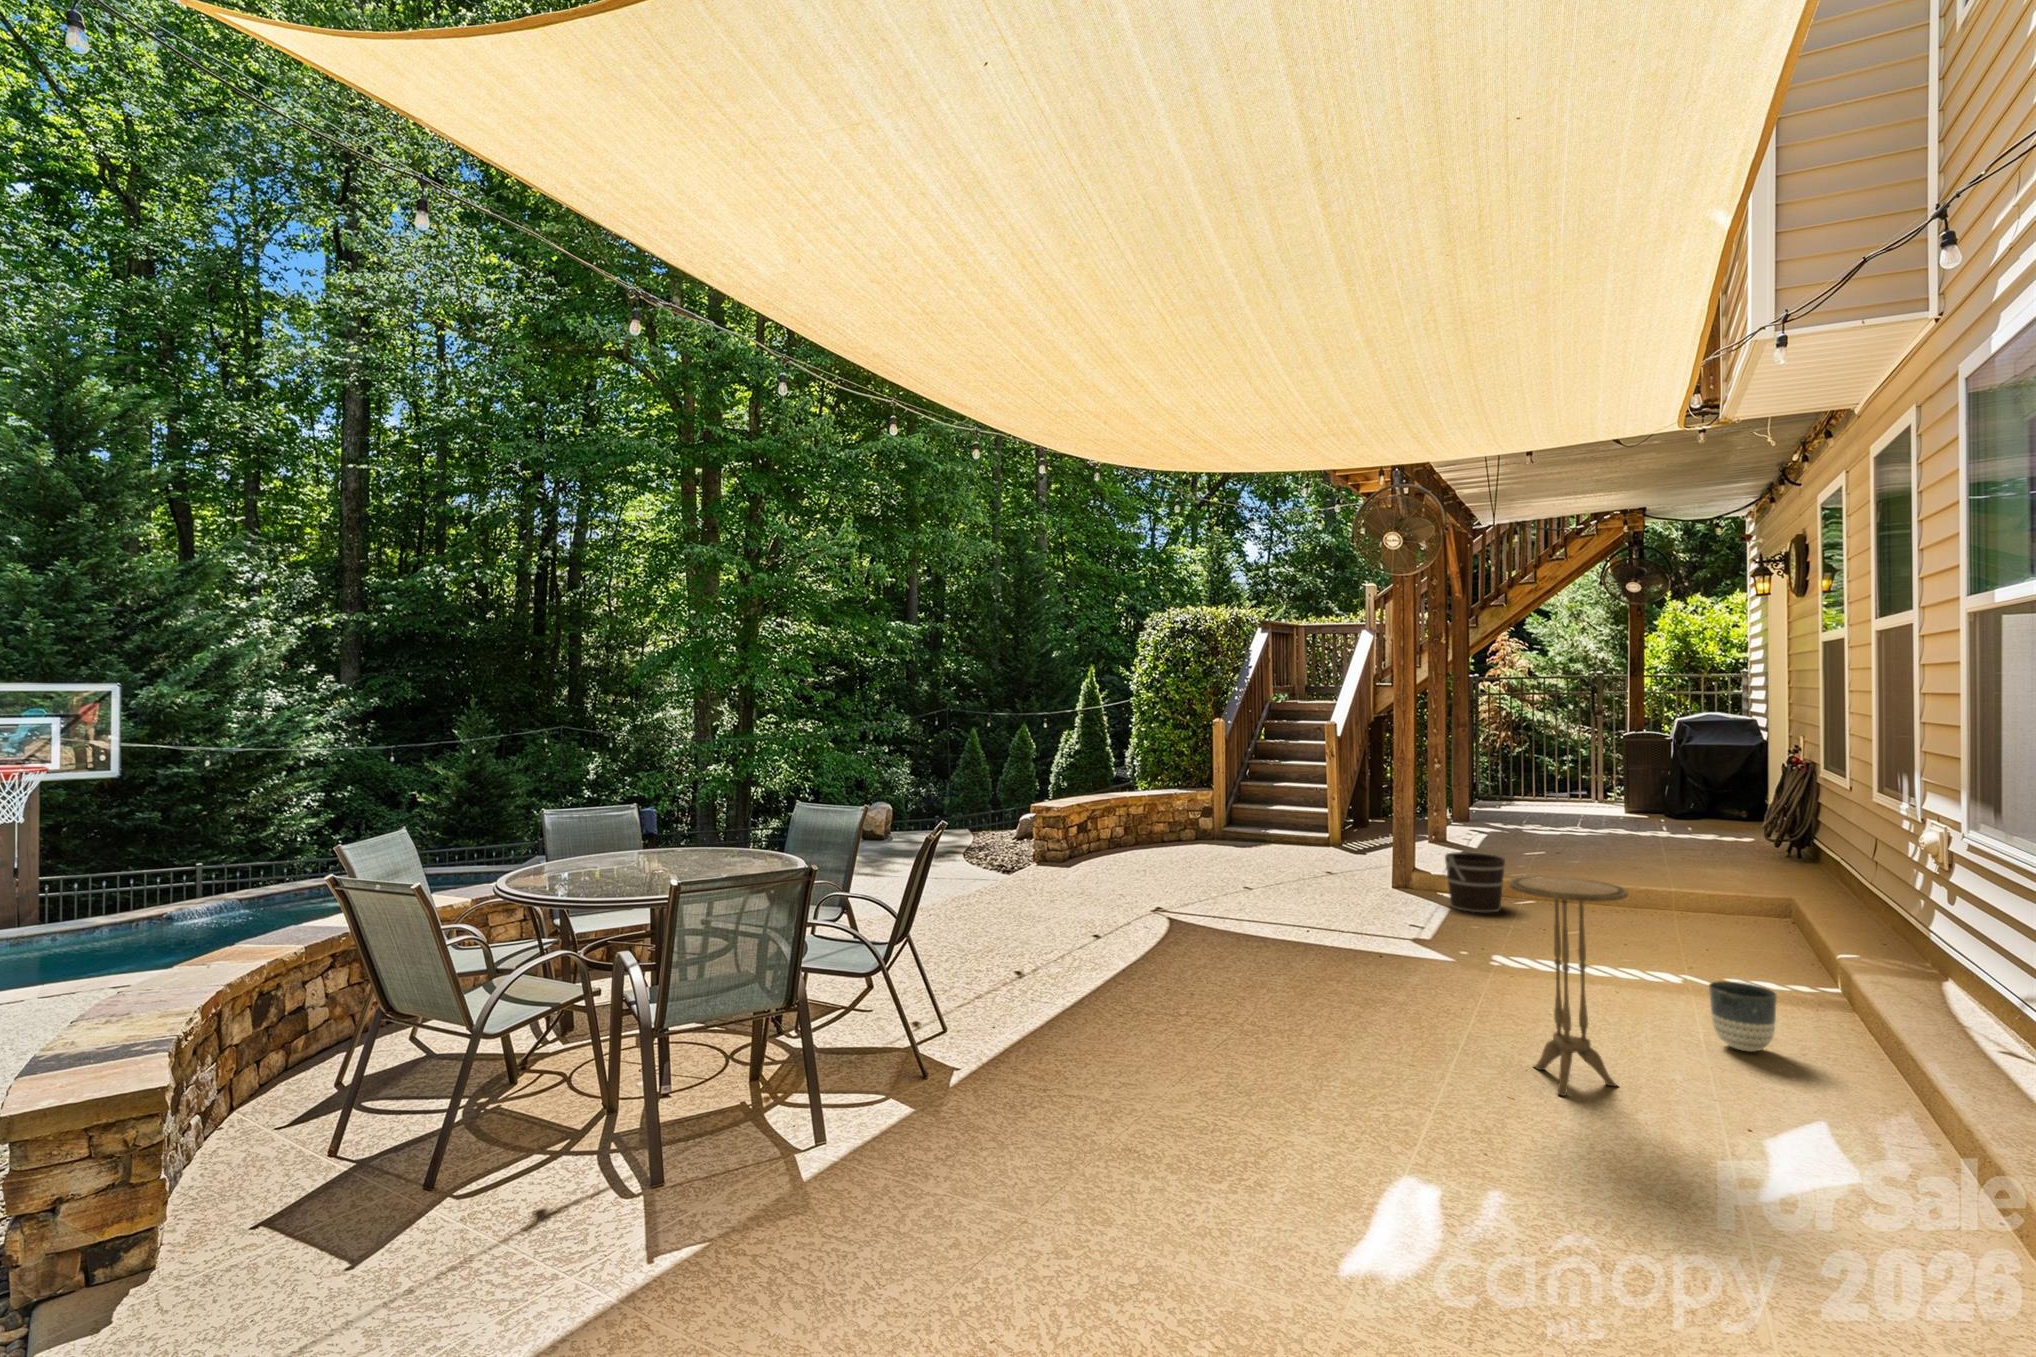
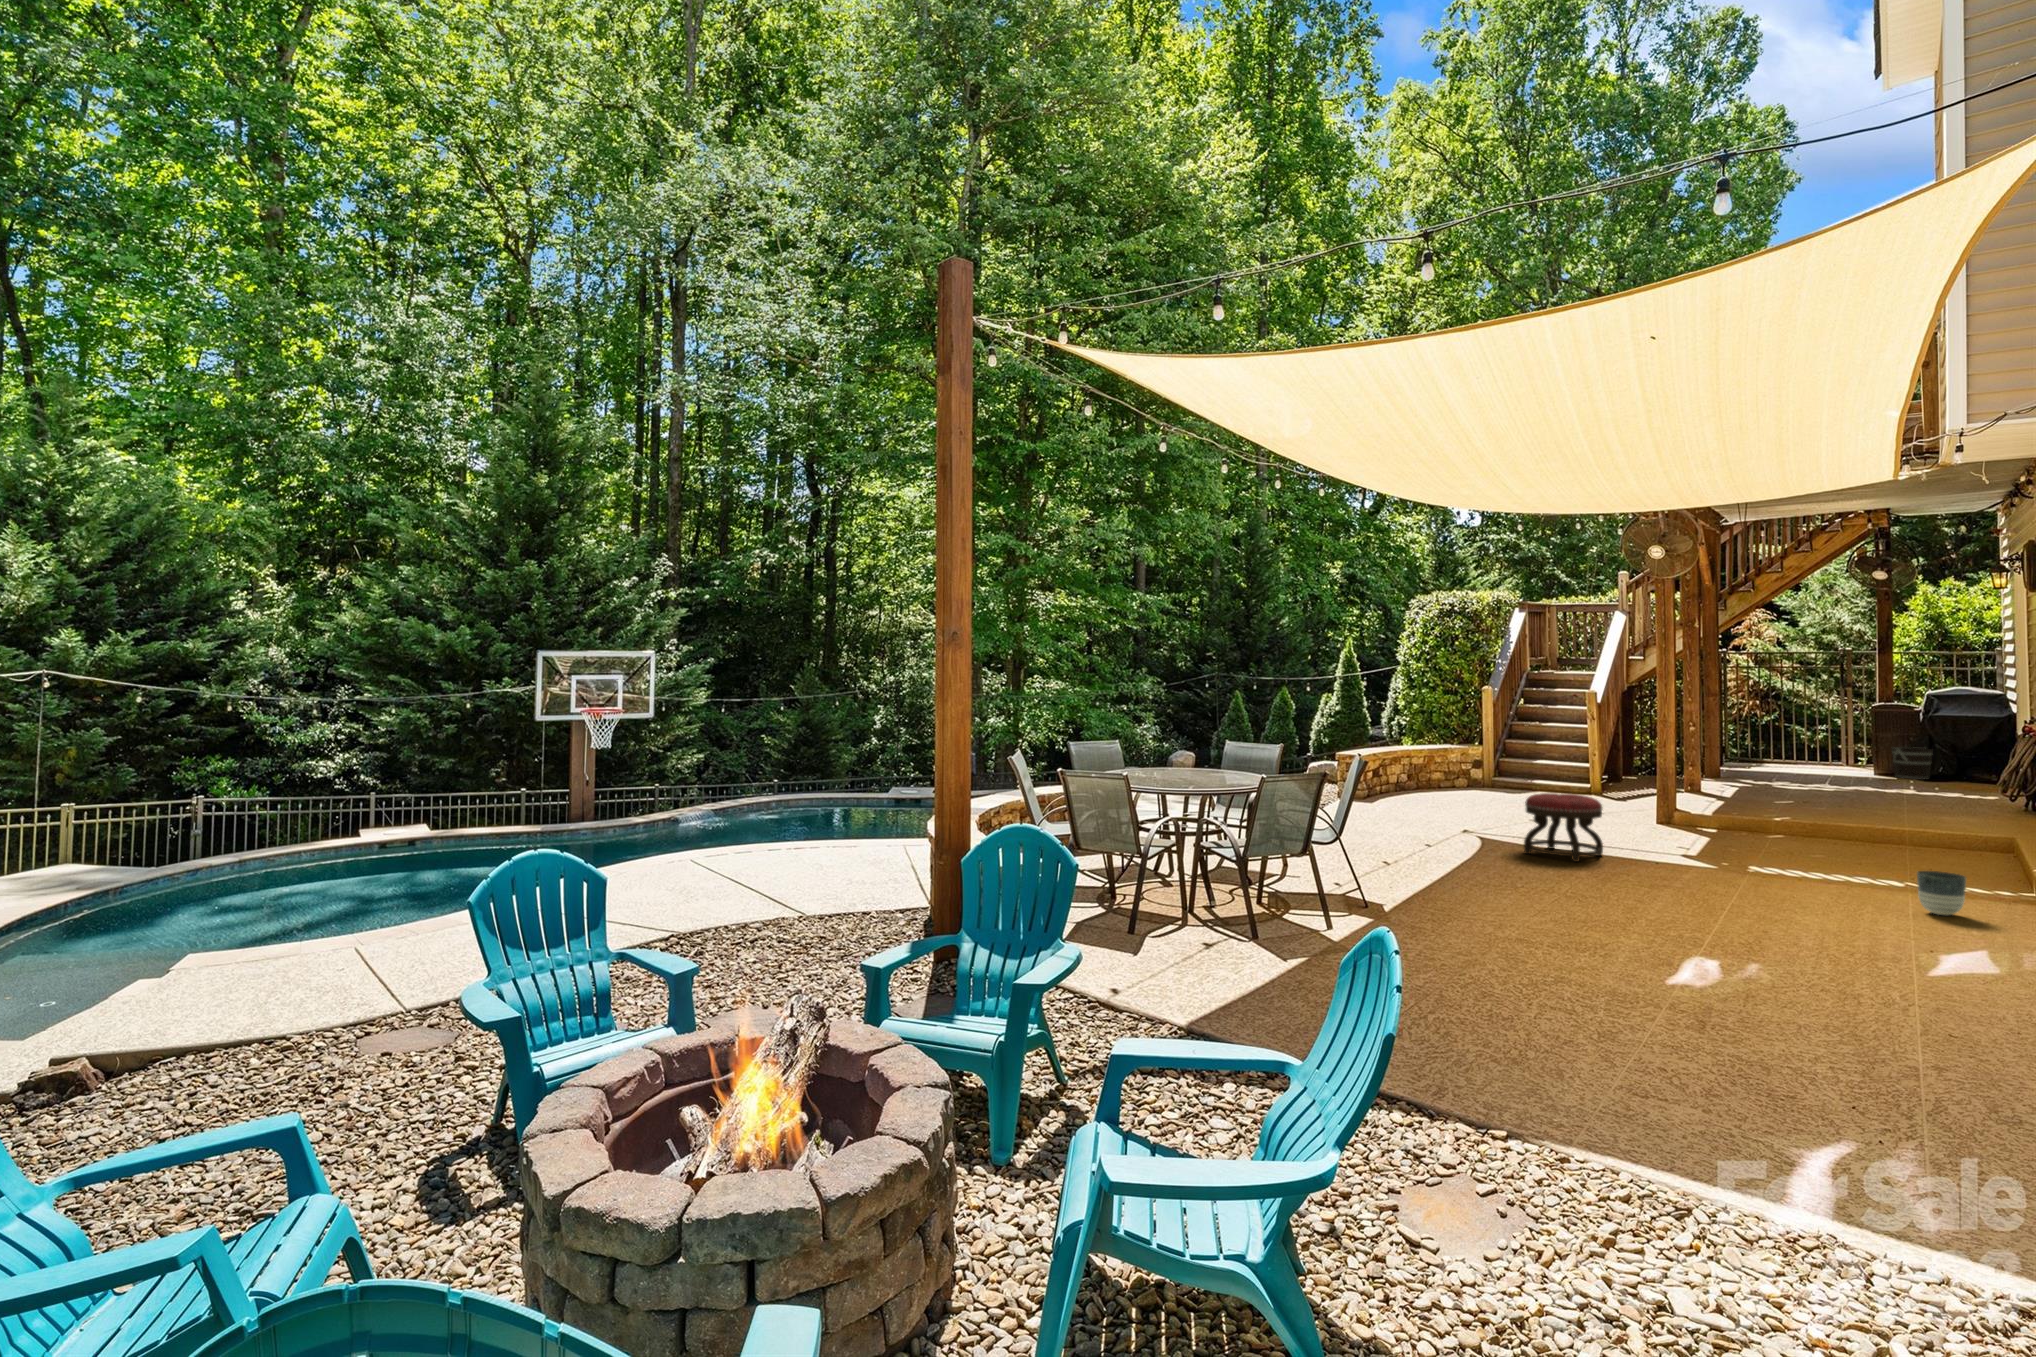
bucket: present [1445,852,1505,912] -> present [1892,747,1933,779]
ottoman: none [1211,860,1312,959] -> present [1524,793,1603,862]
side table: present [1509,876,1628,1096] -> none [1770,795,1855,929]

